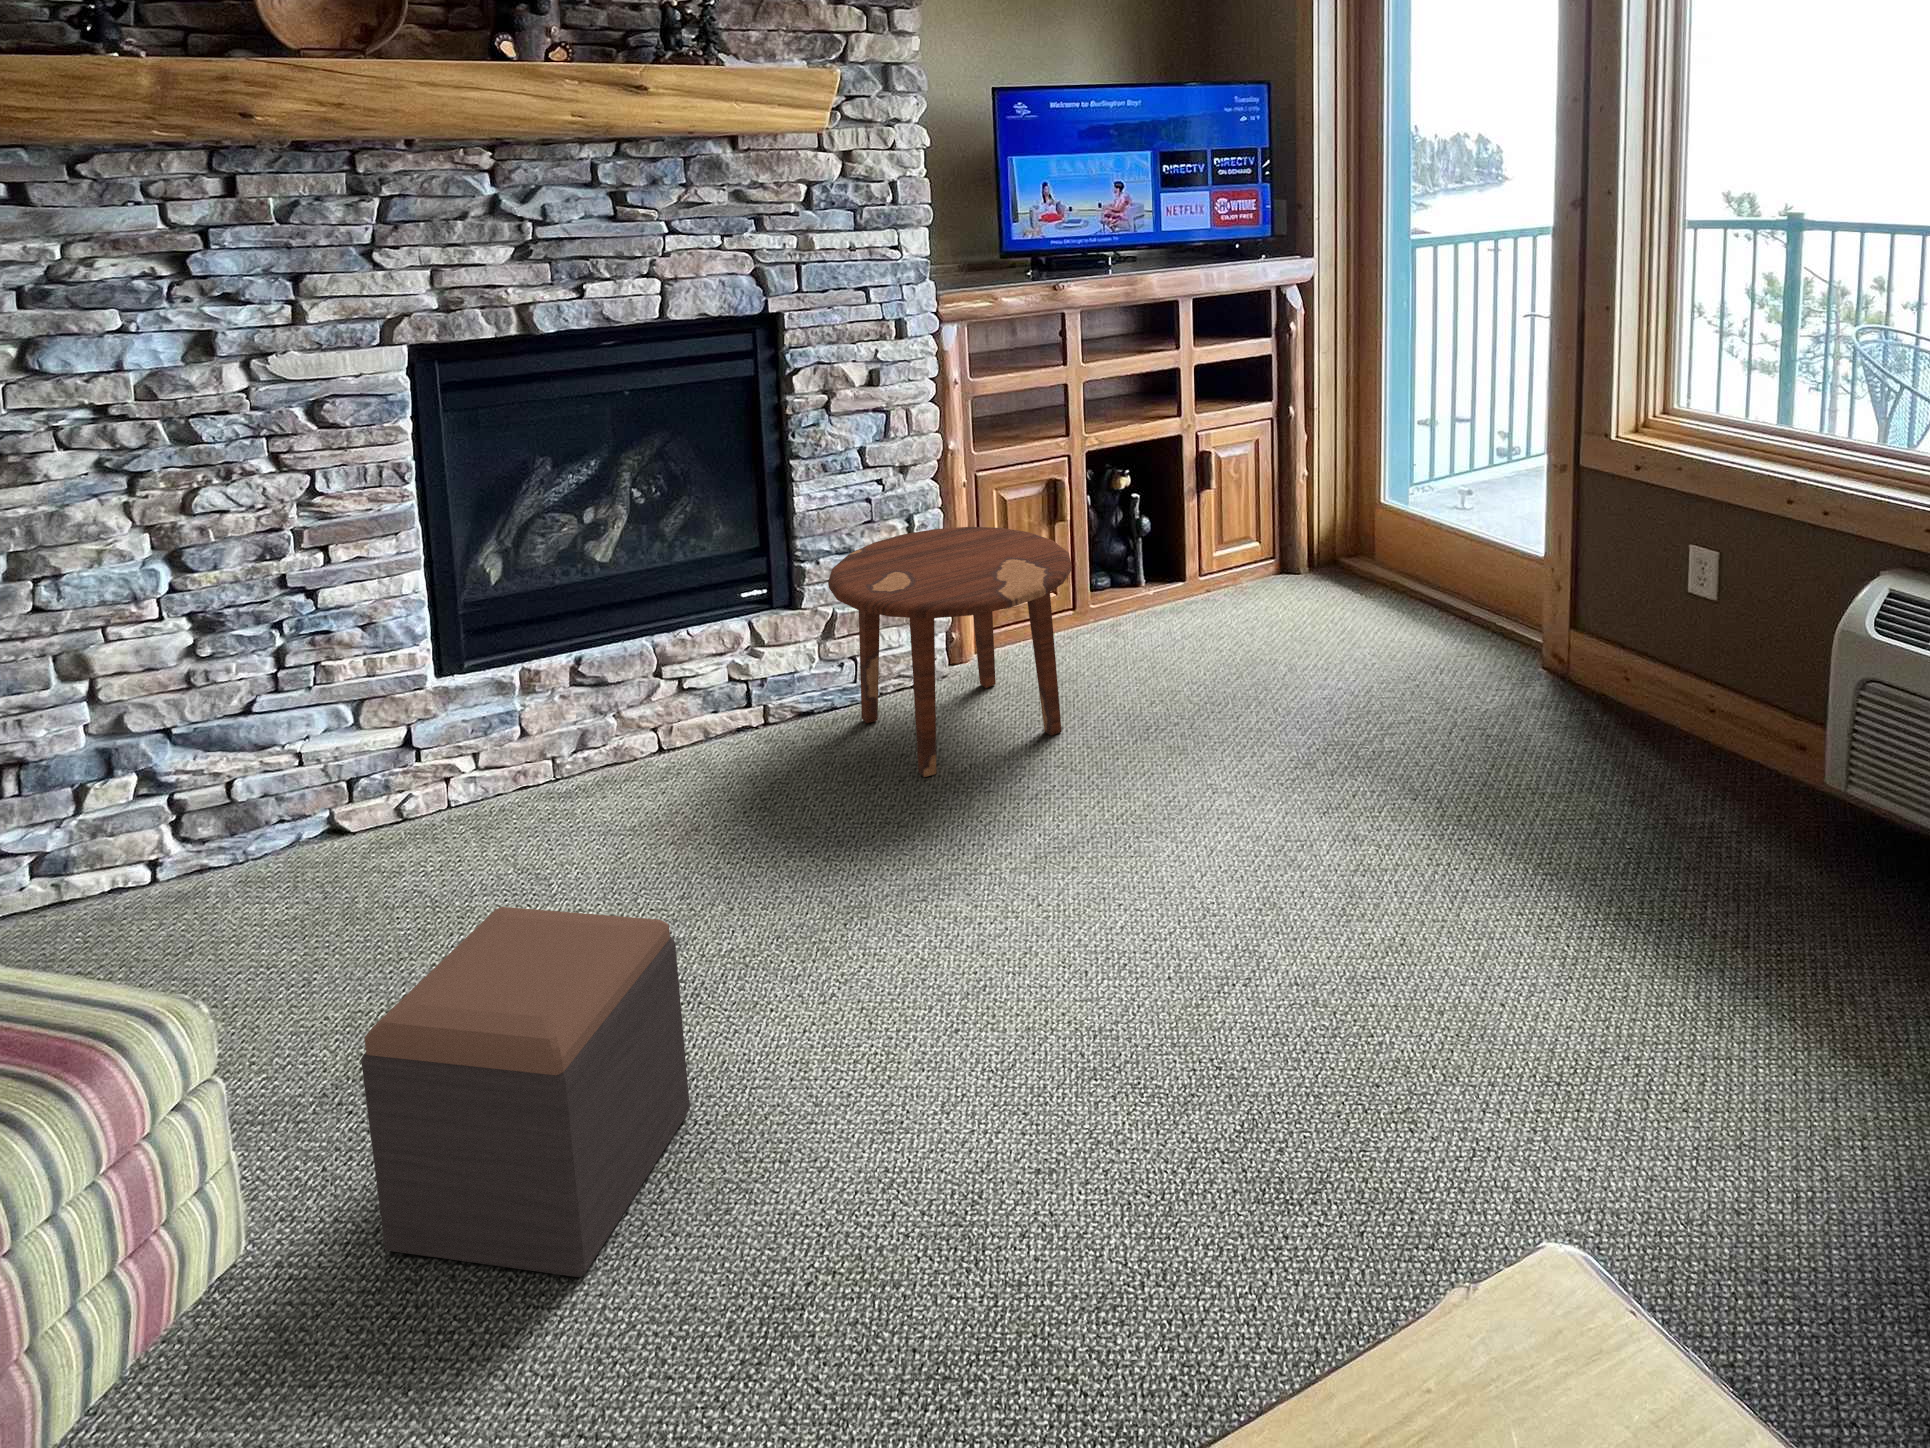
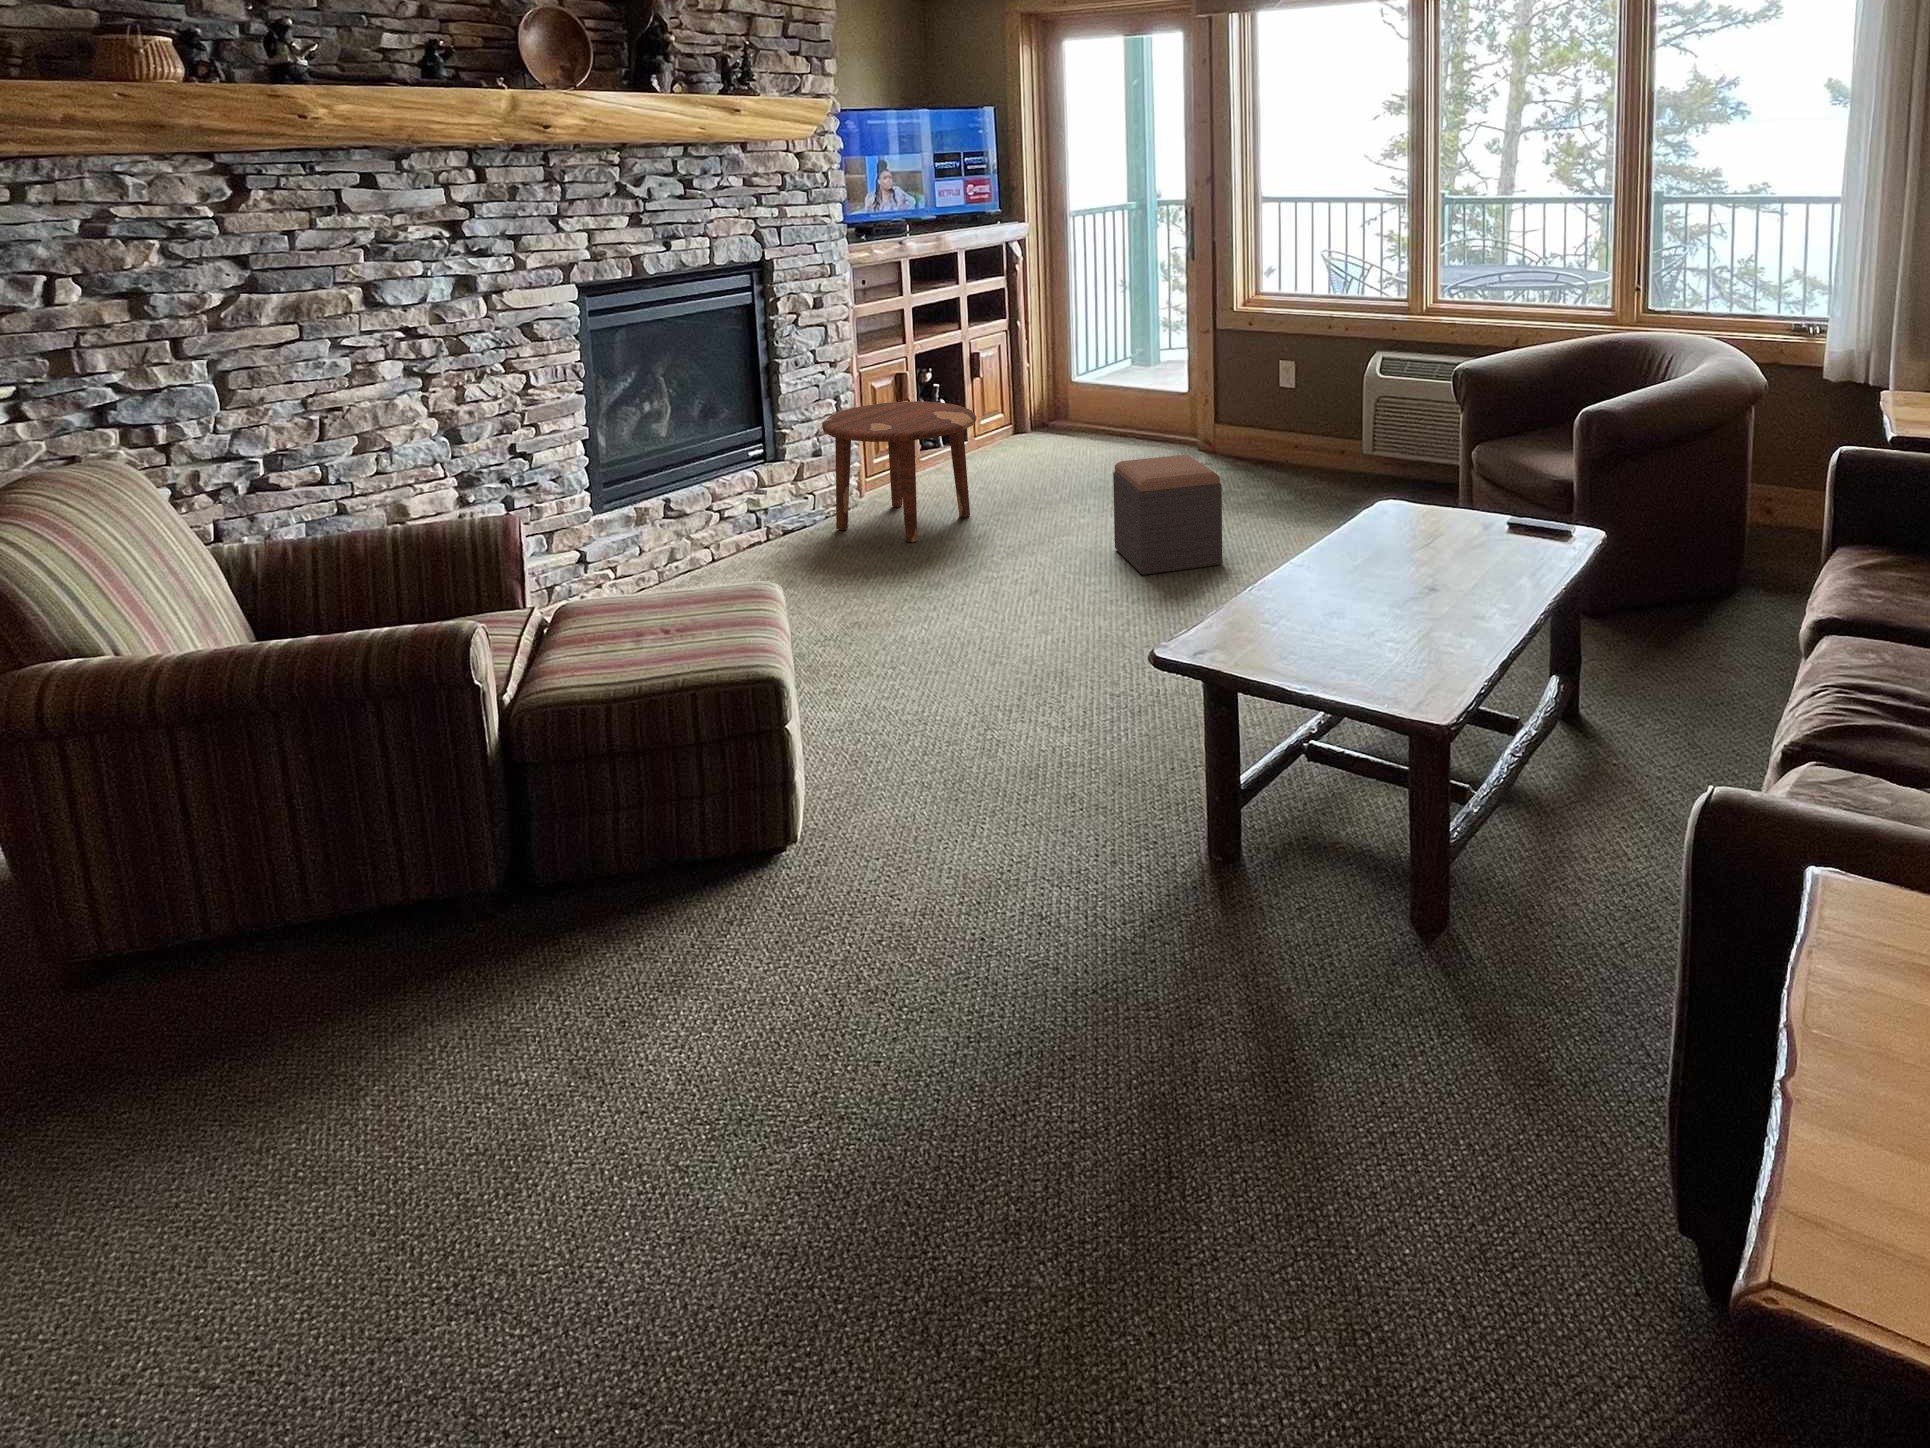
footstool: present [361,907,690,1277] -> present [1113,455,1222,575]

